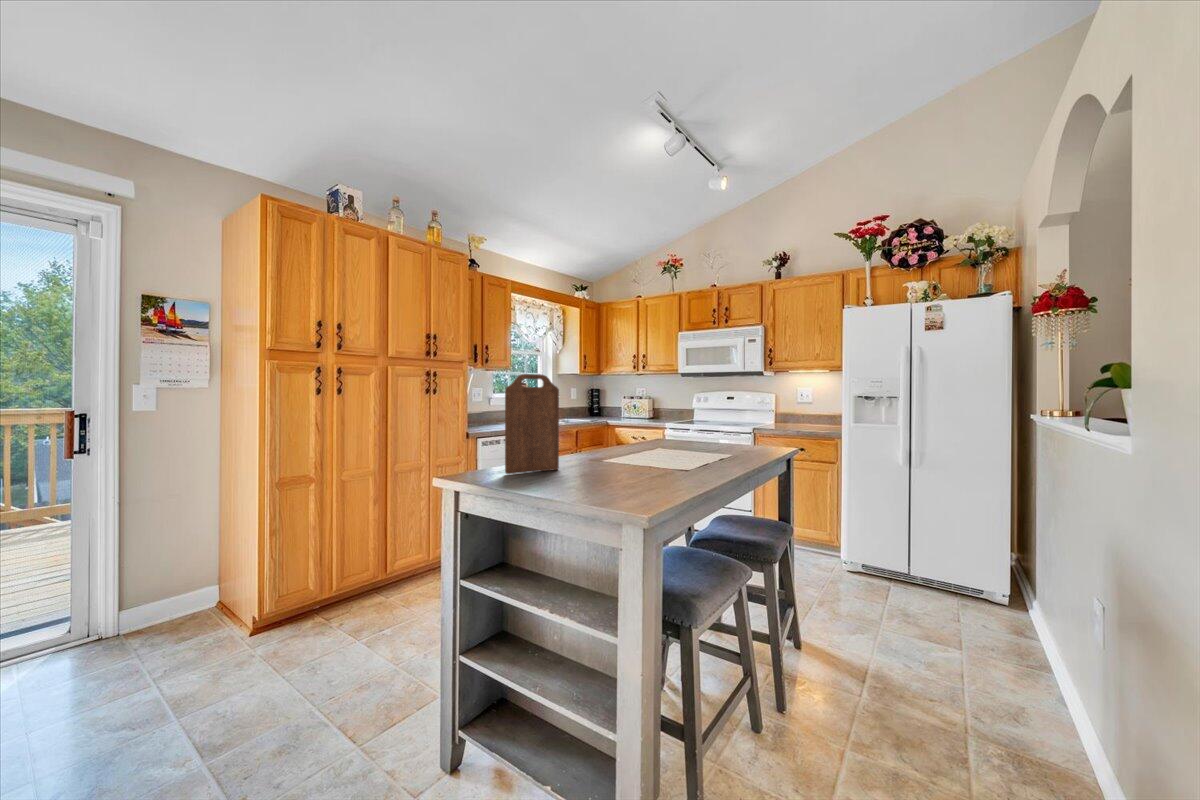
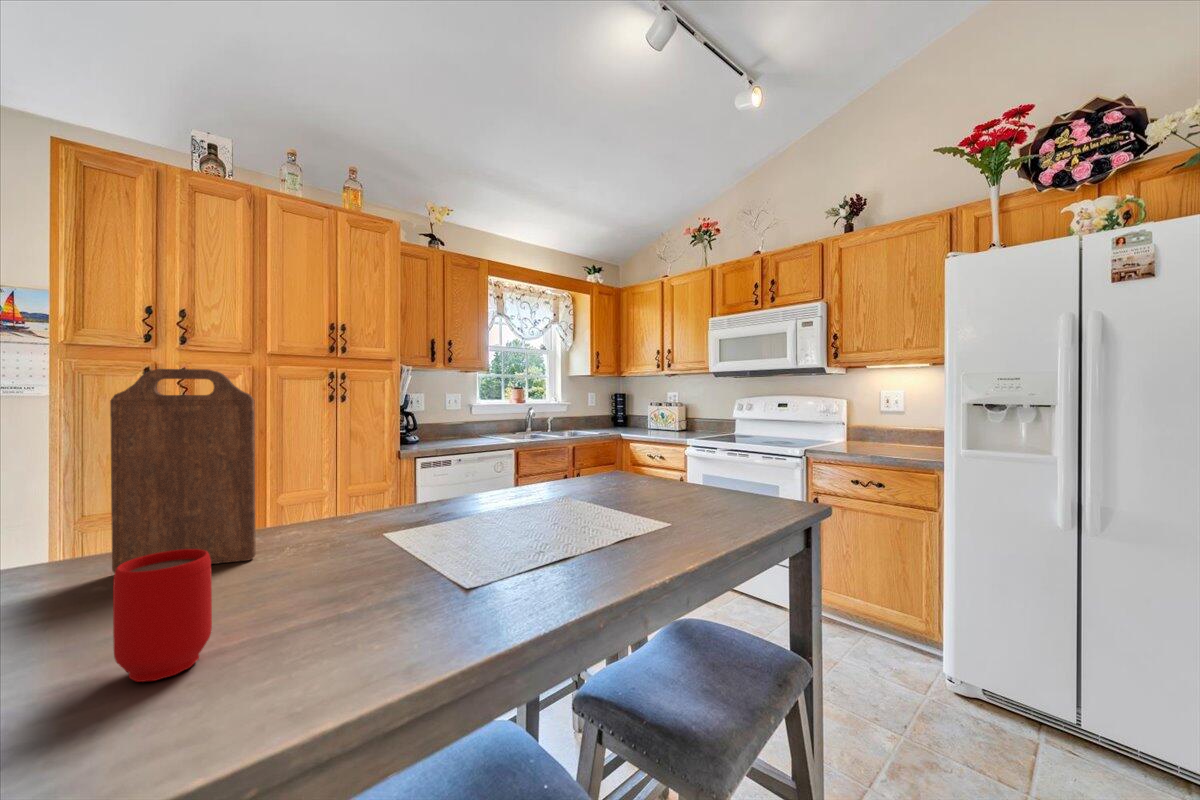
mug: none [601,445,638,488] -> present [113,549,212,682]

